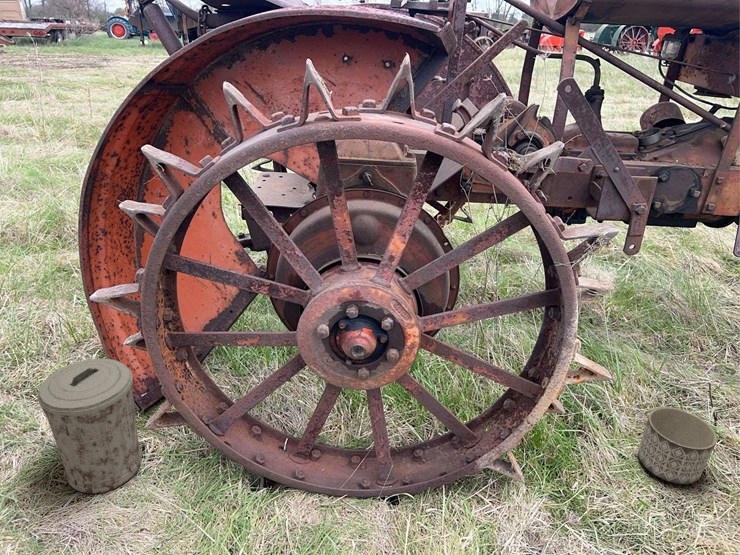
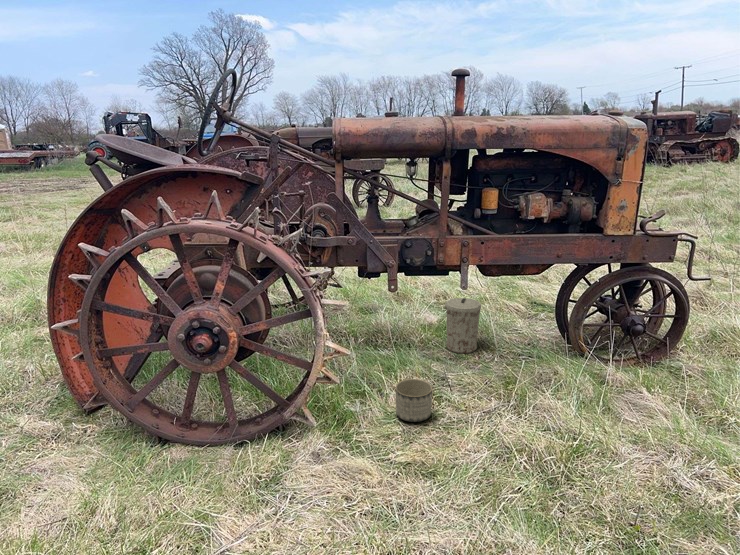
trash can: present [38,359,141,493] -> present [445,298,481,353]

